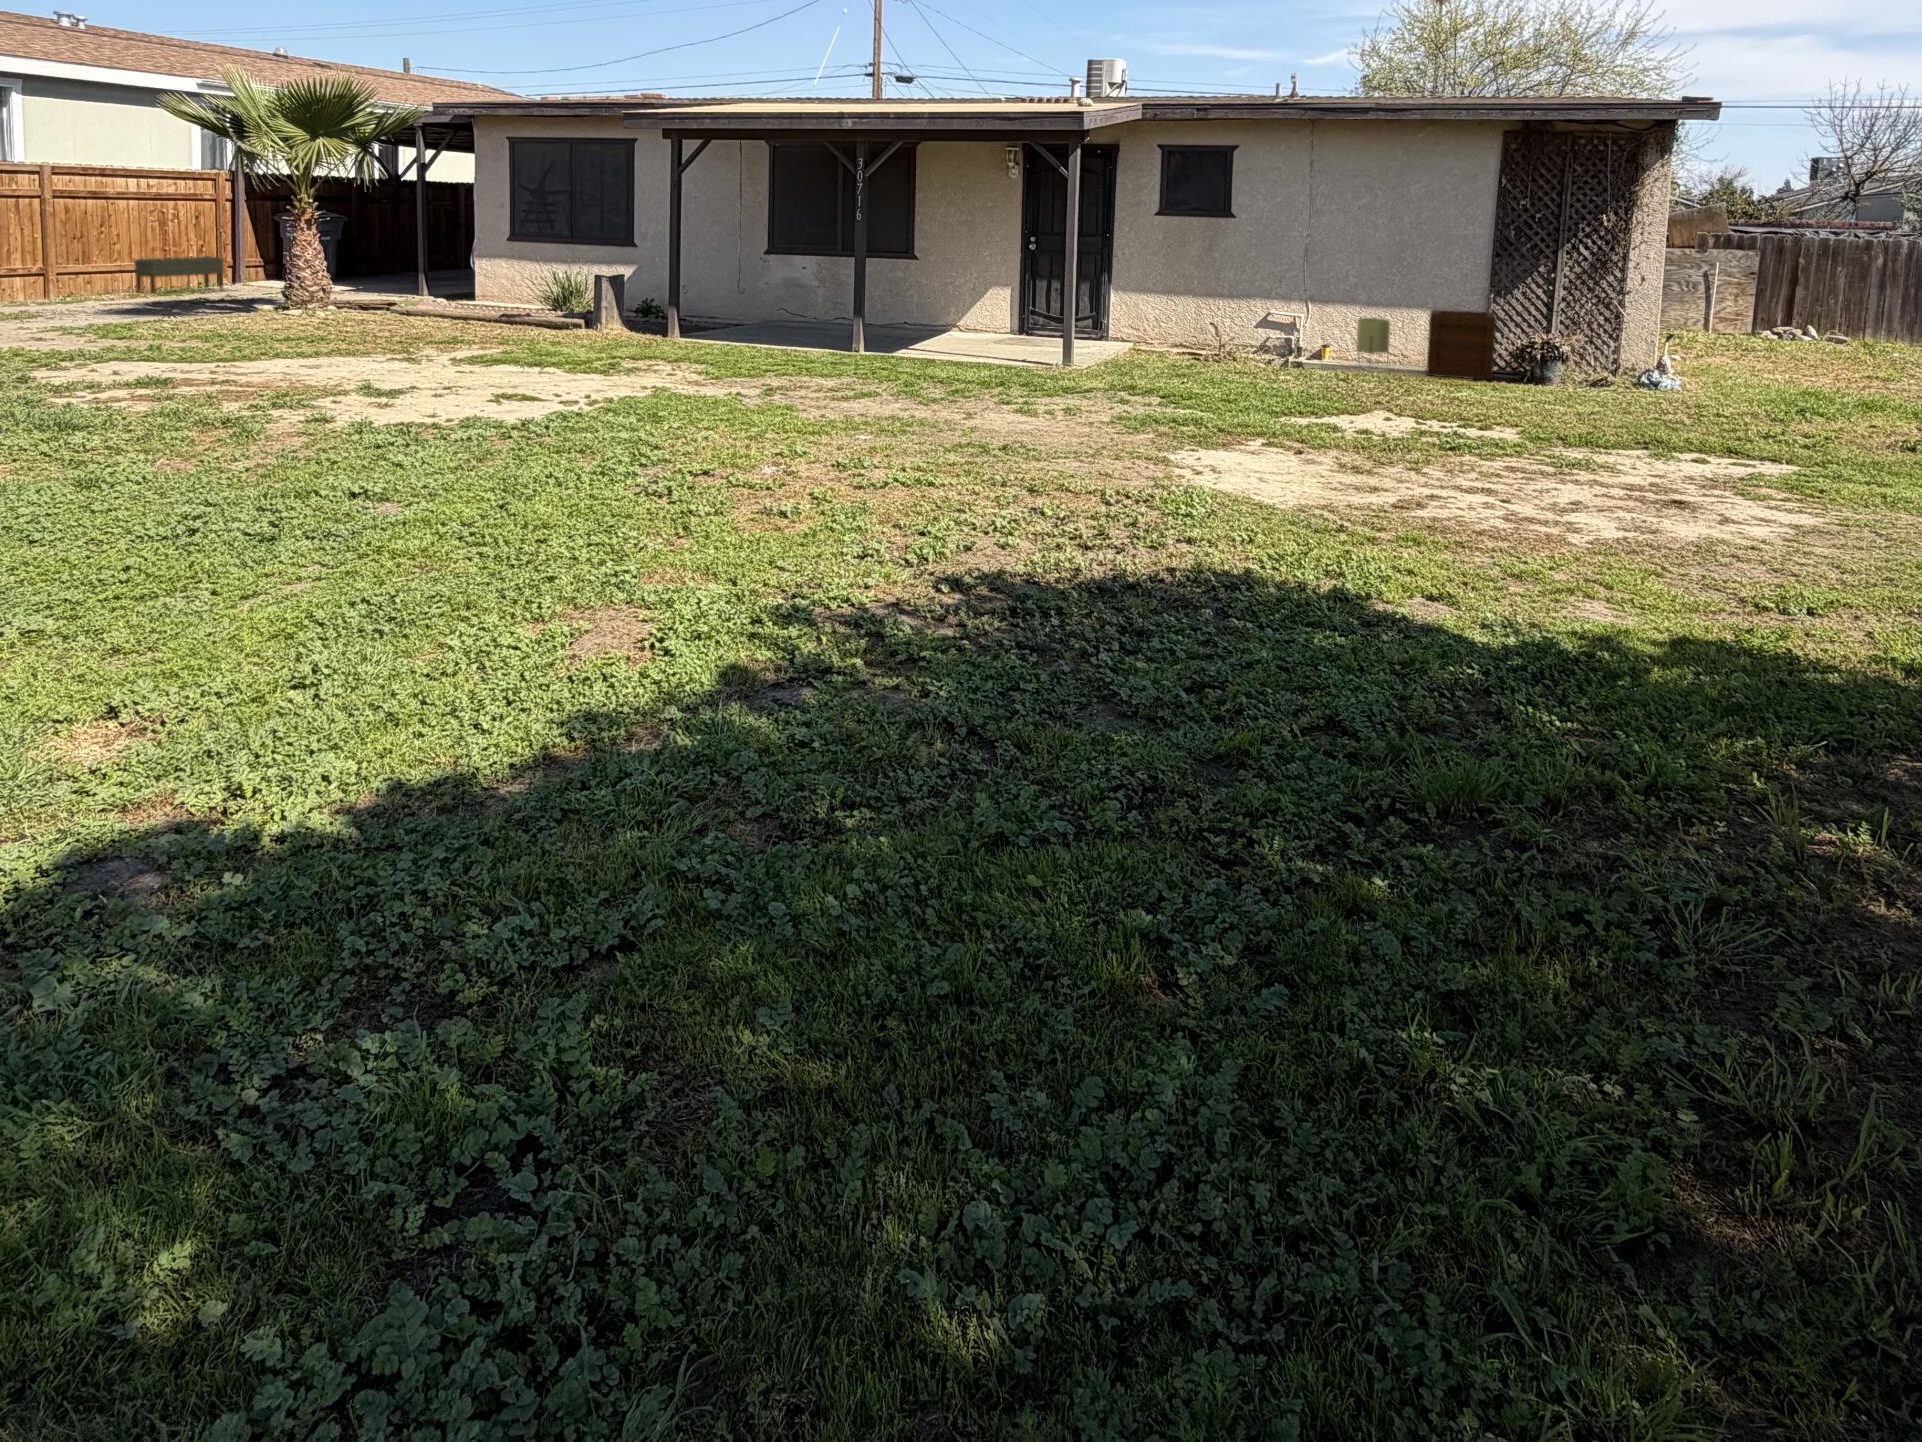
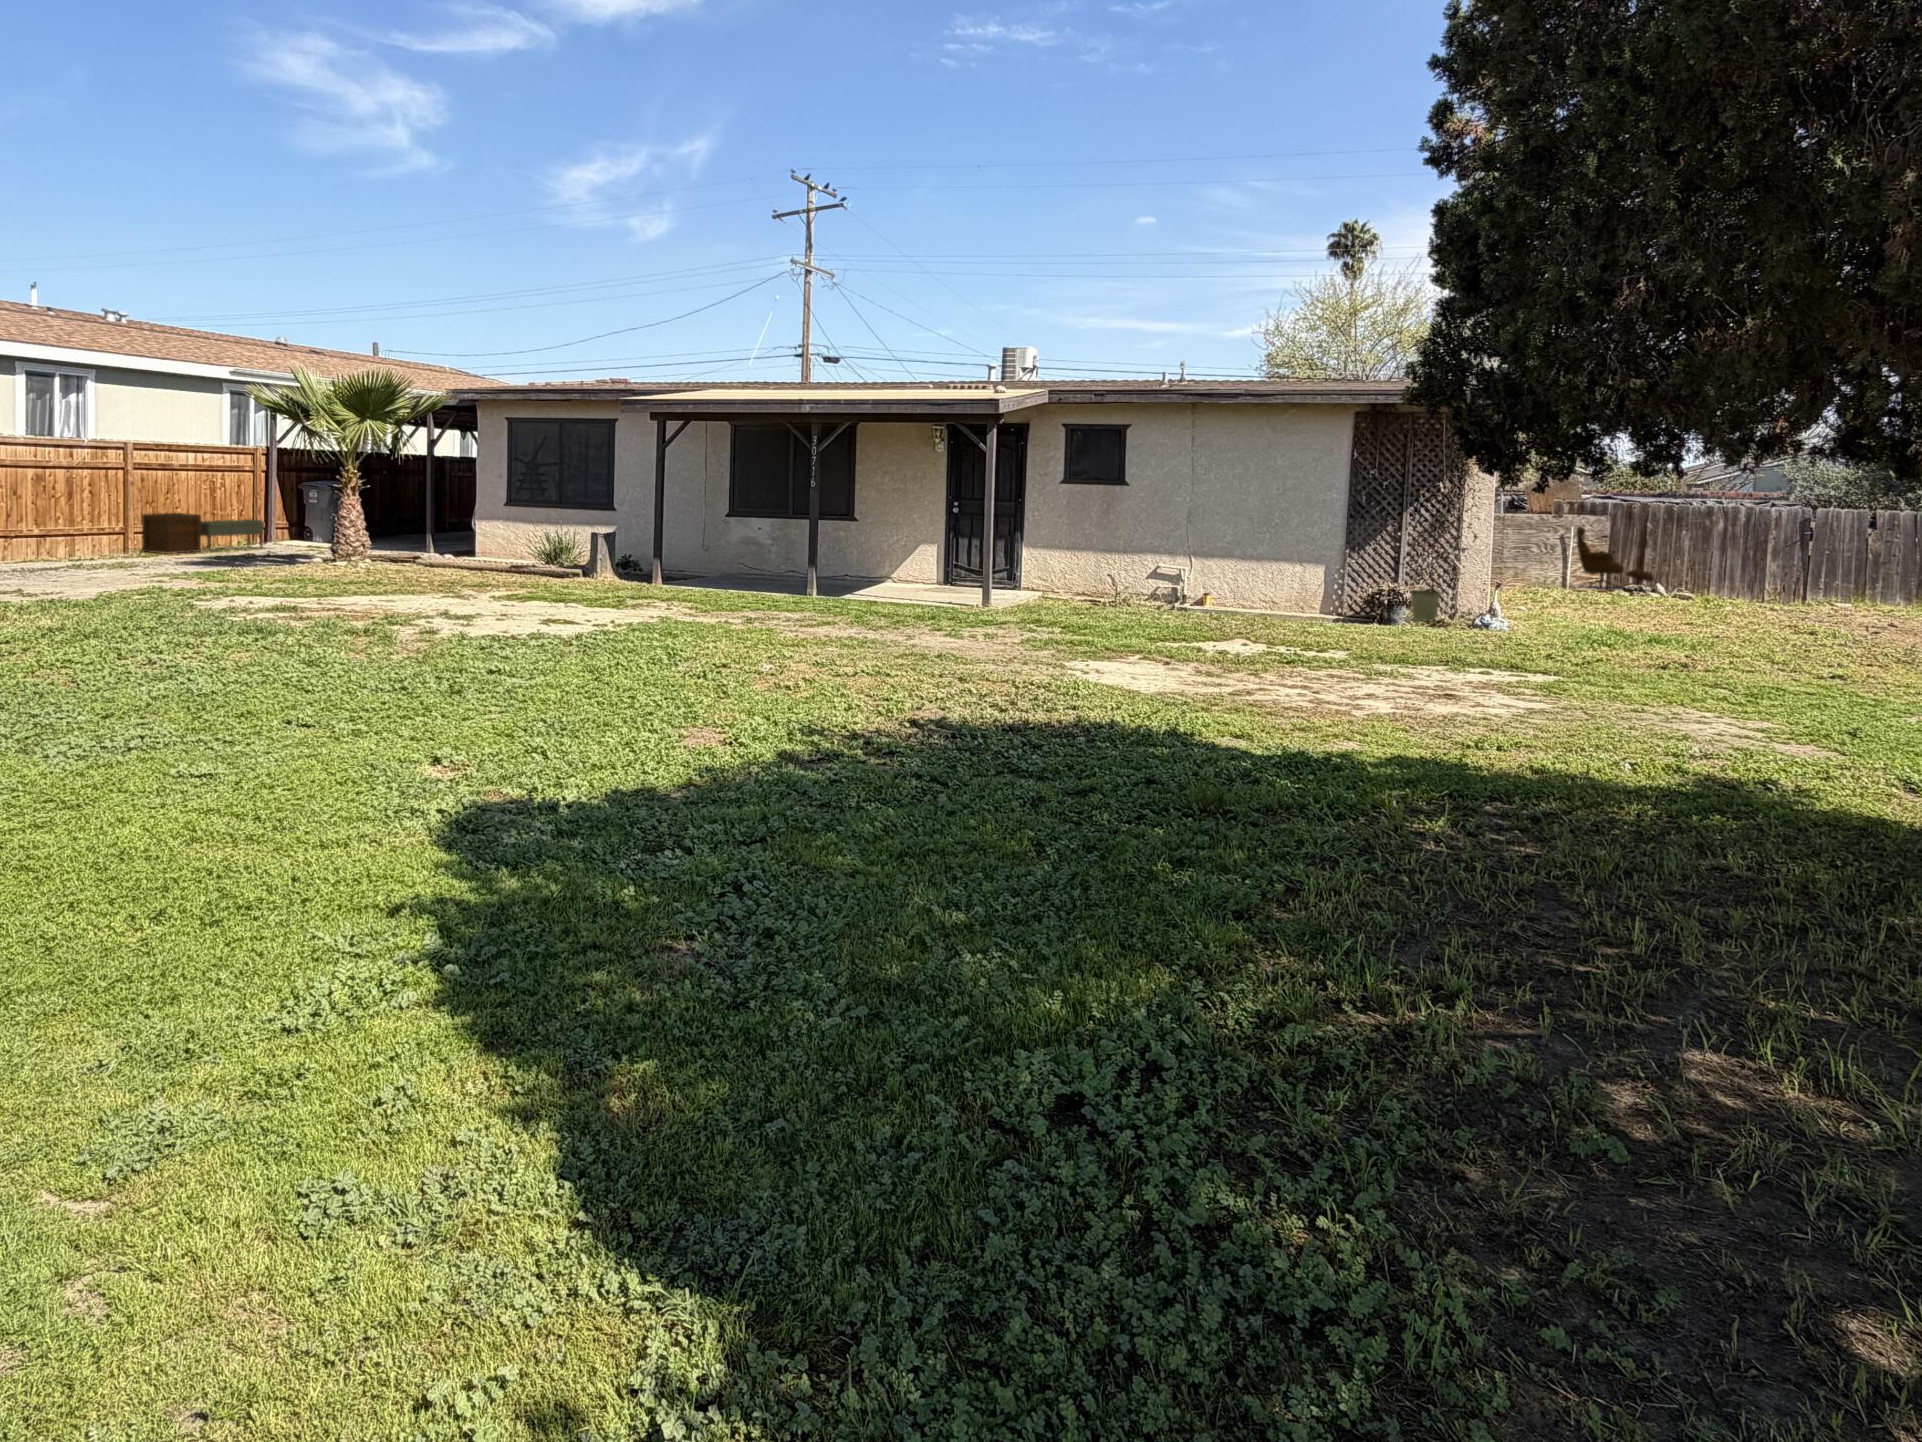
lounge chair: none [1719,260,1804,335] -> present [1576,527,1654,591]
wooden crate: present [1426,310,1496,380] -> present [142,513,201,554]
planter: present [1357,318,1390,354] -> none [1233,570,1262,611]
bucket: none [1565,342,1605,380] -> present [1410,590,1440,621]

